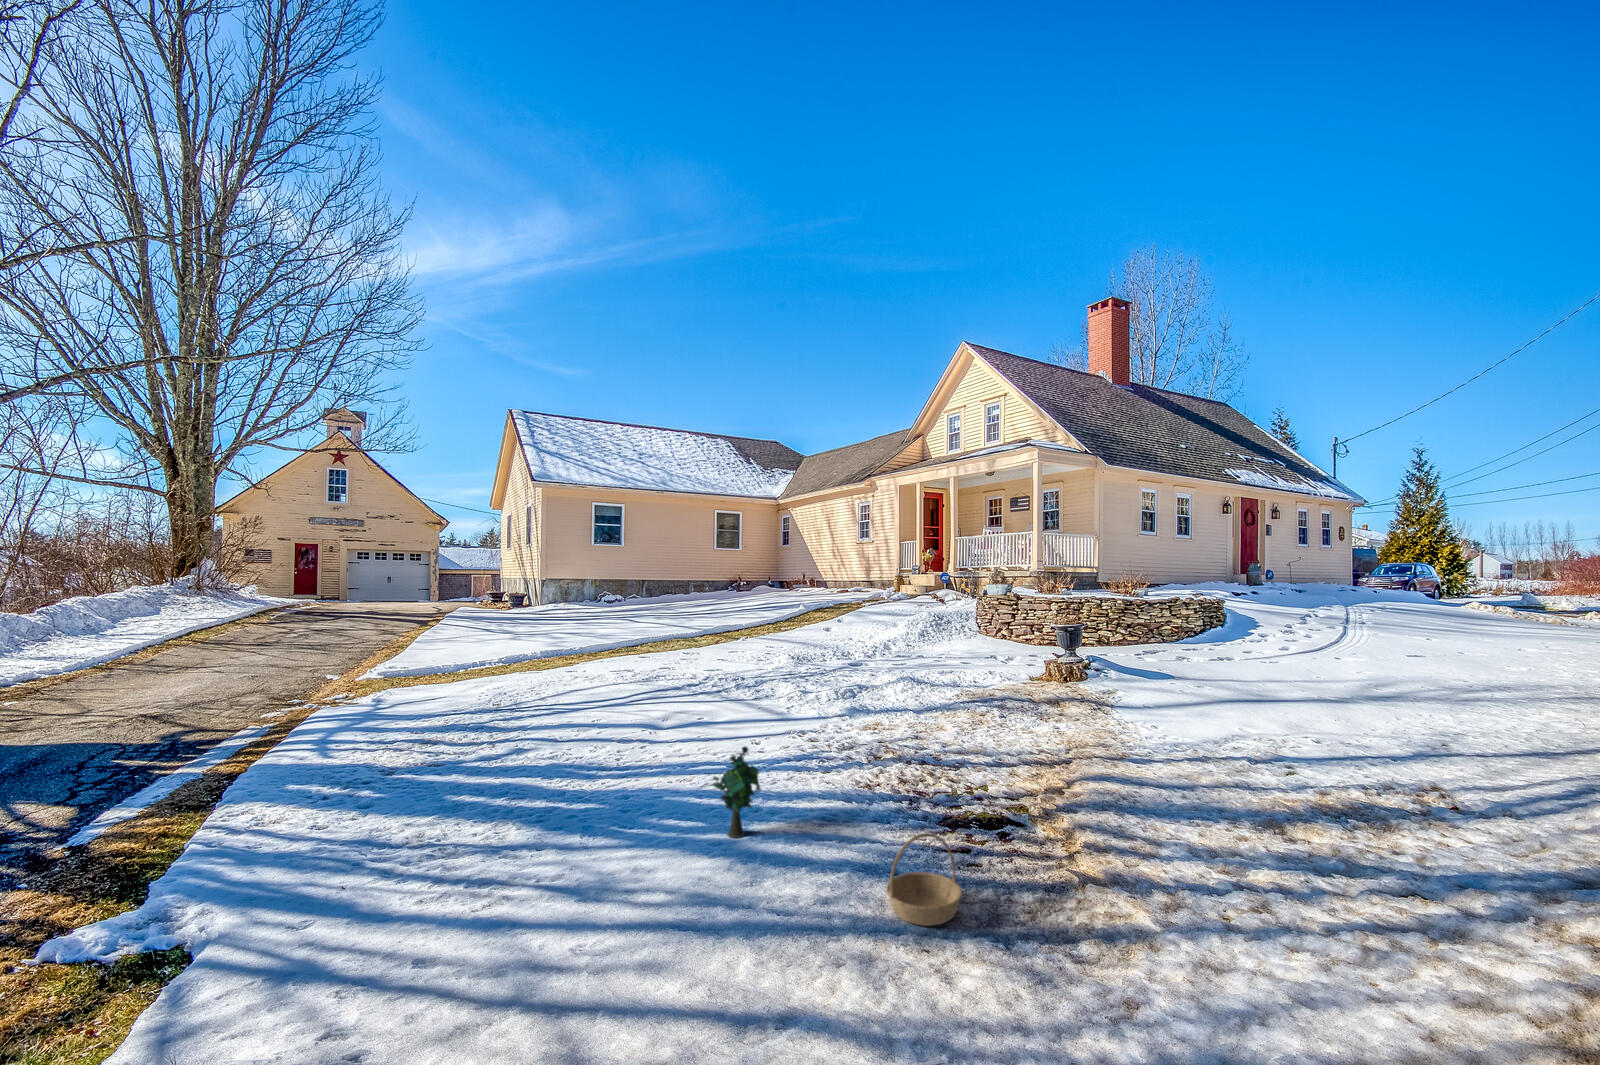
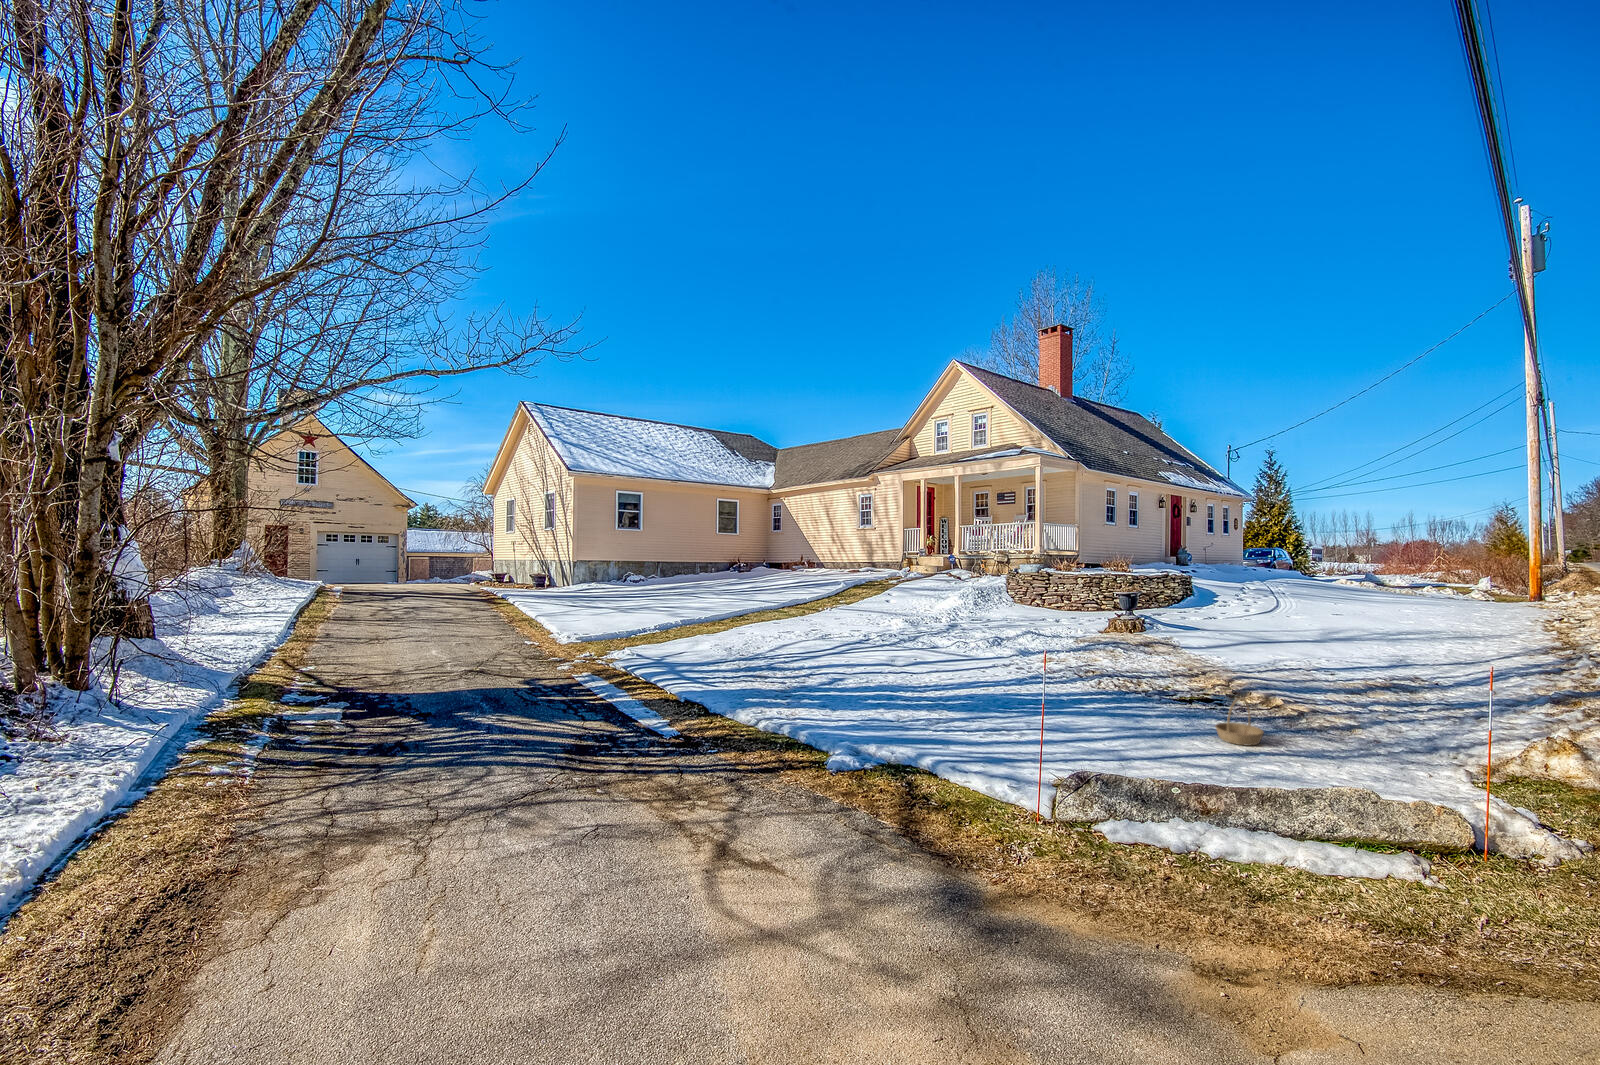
decorative plant: present [713,746,761,838] -> none [1058,662,1091,719]

